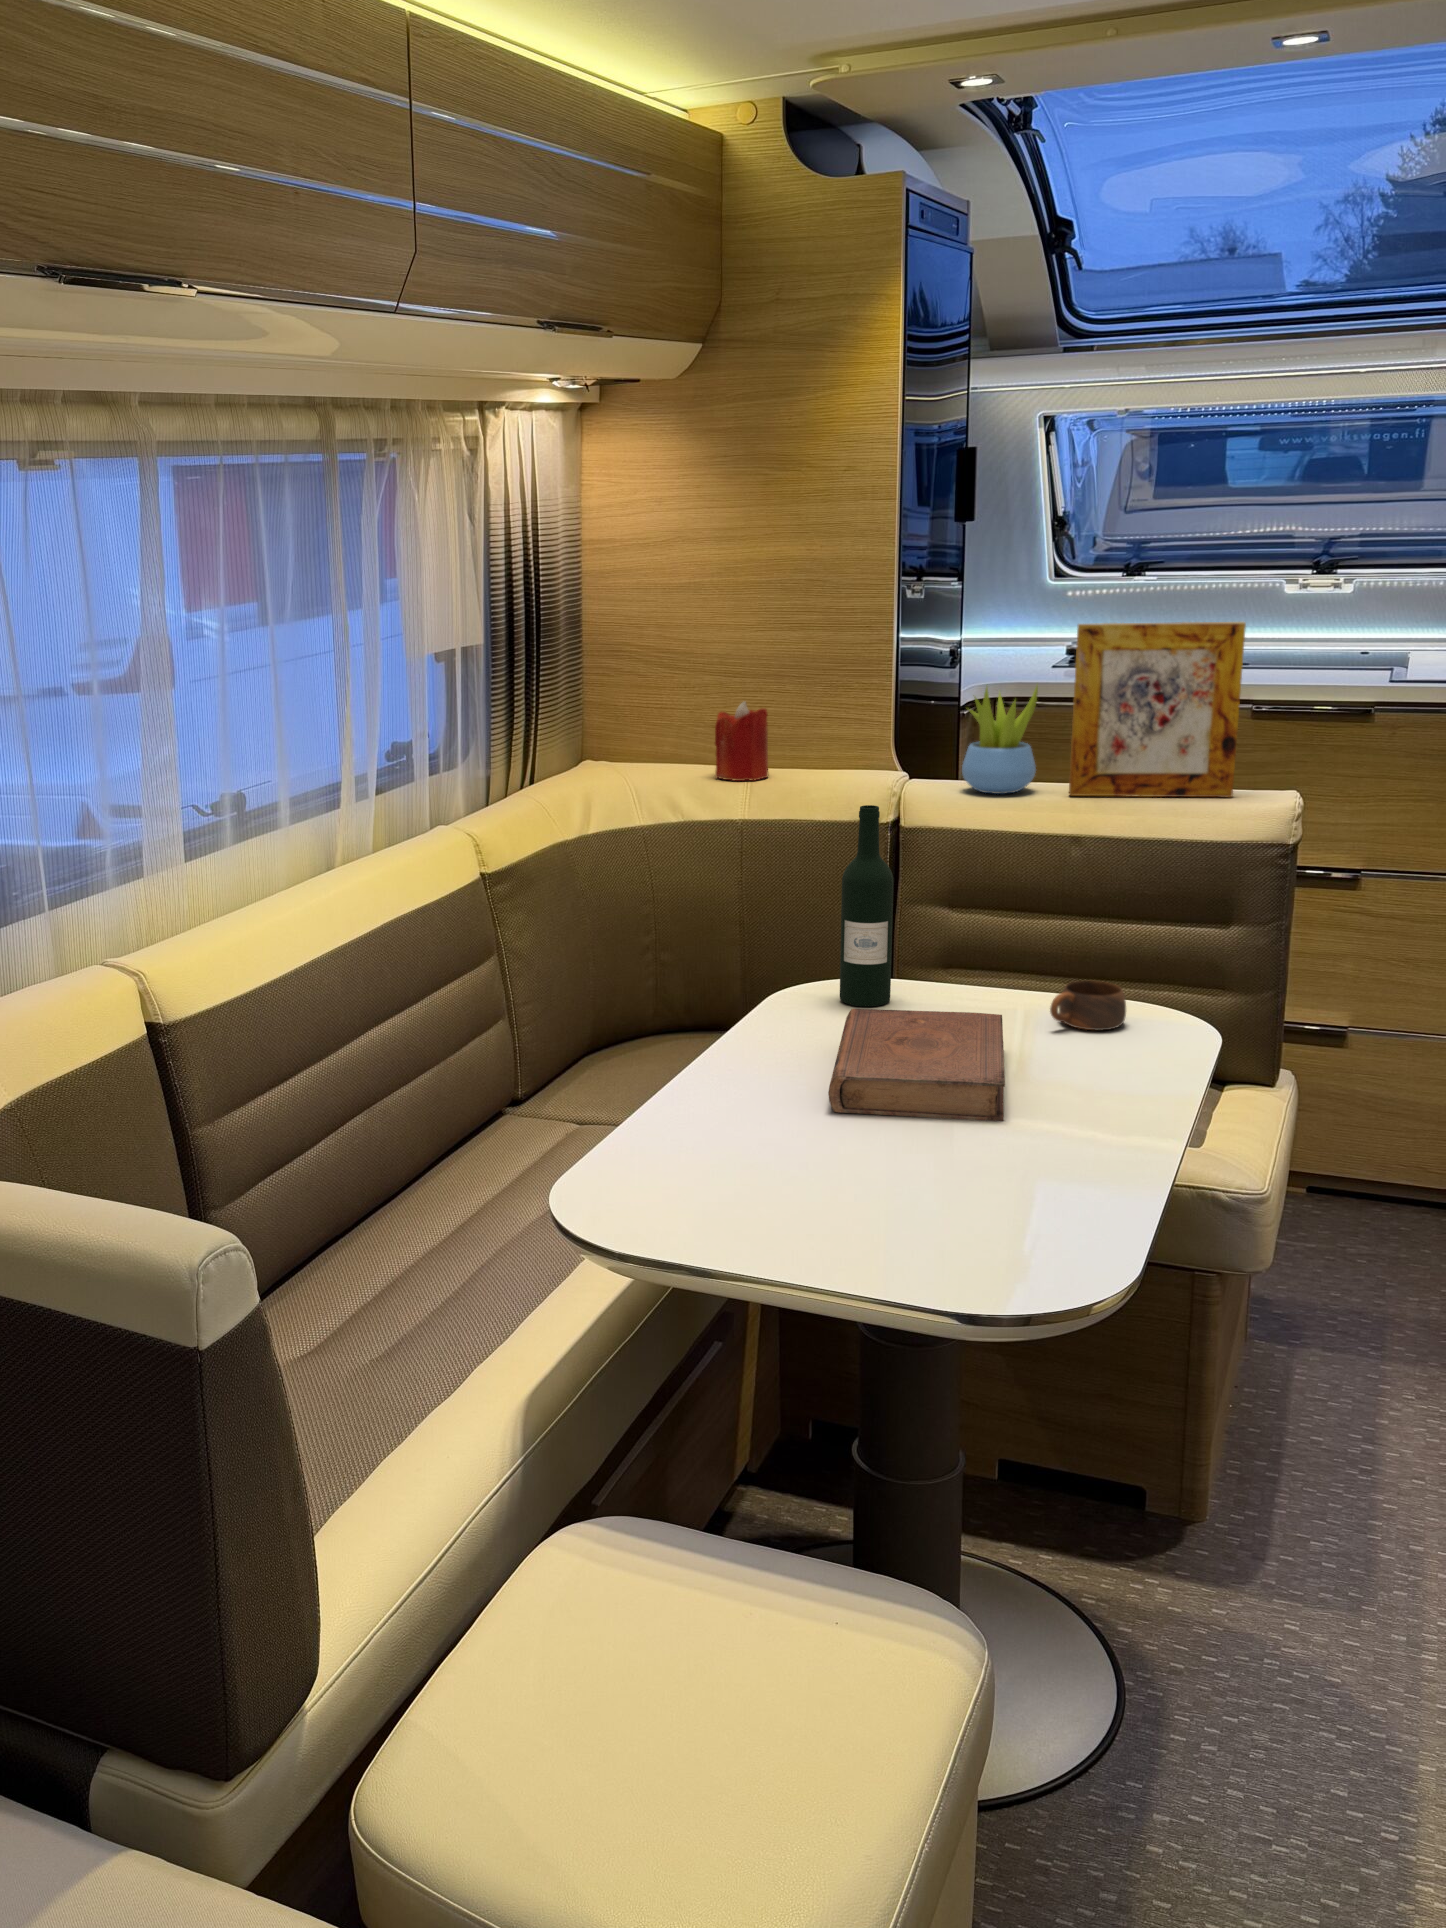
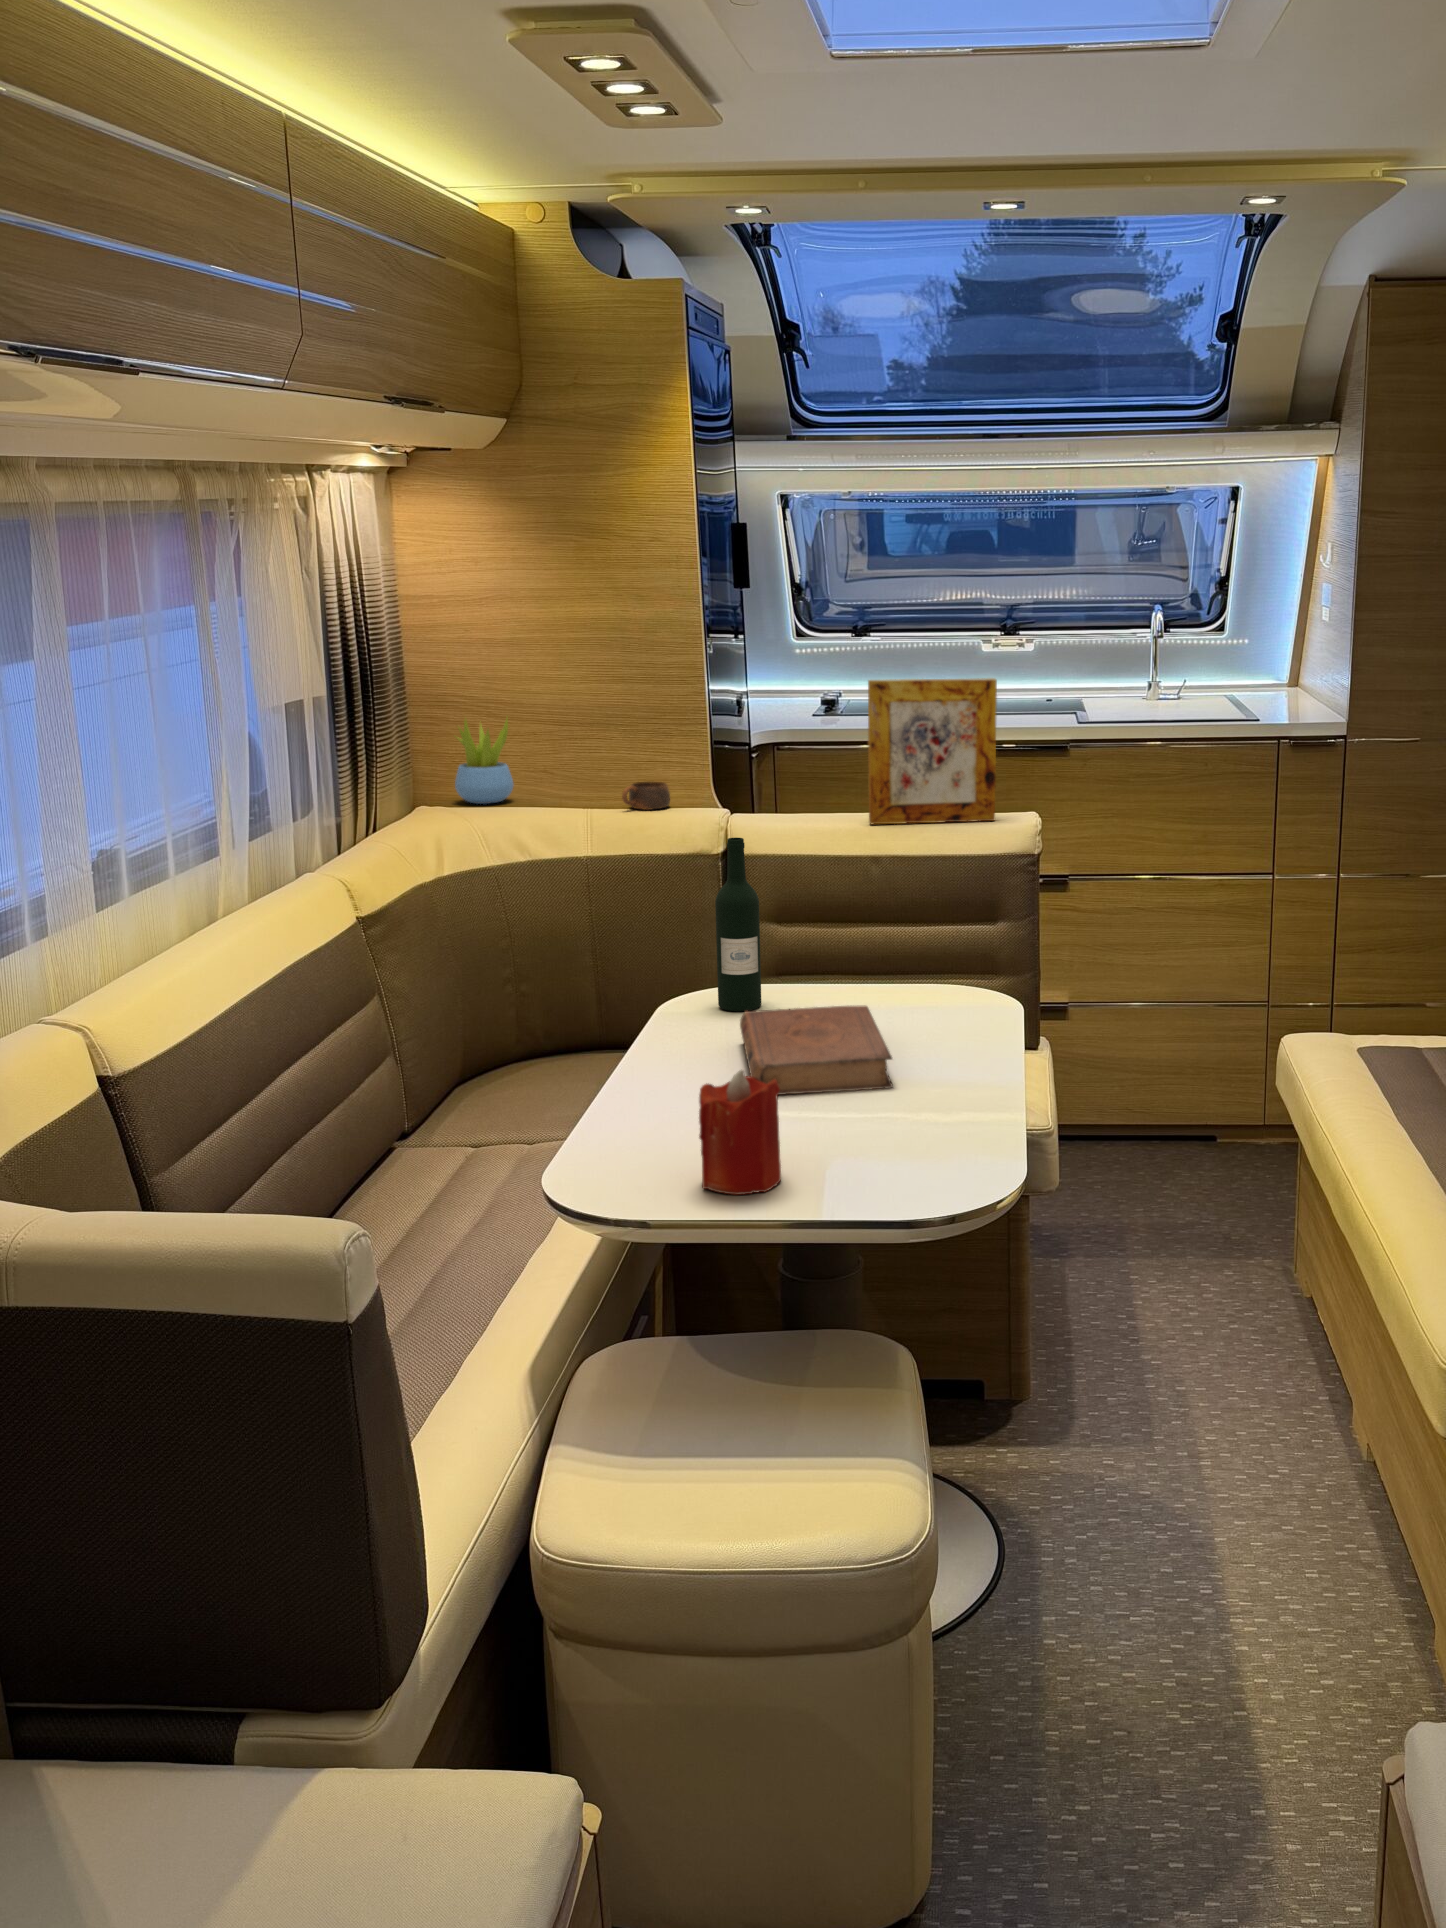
succulent plant: present [962,686,1038,794] -> present [455,718,514,804]
candle: present [715,702,768,781] -> present [699,1070,781,1195]
cup: present [1050,981,1126,1030] -> present [622,781,670,810]

